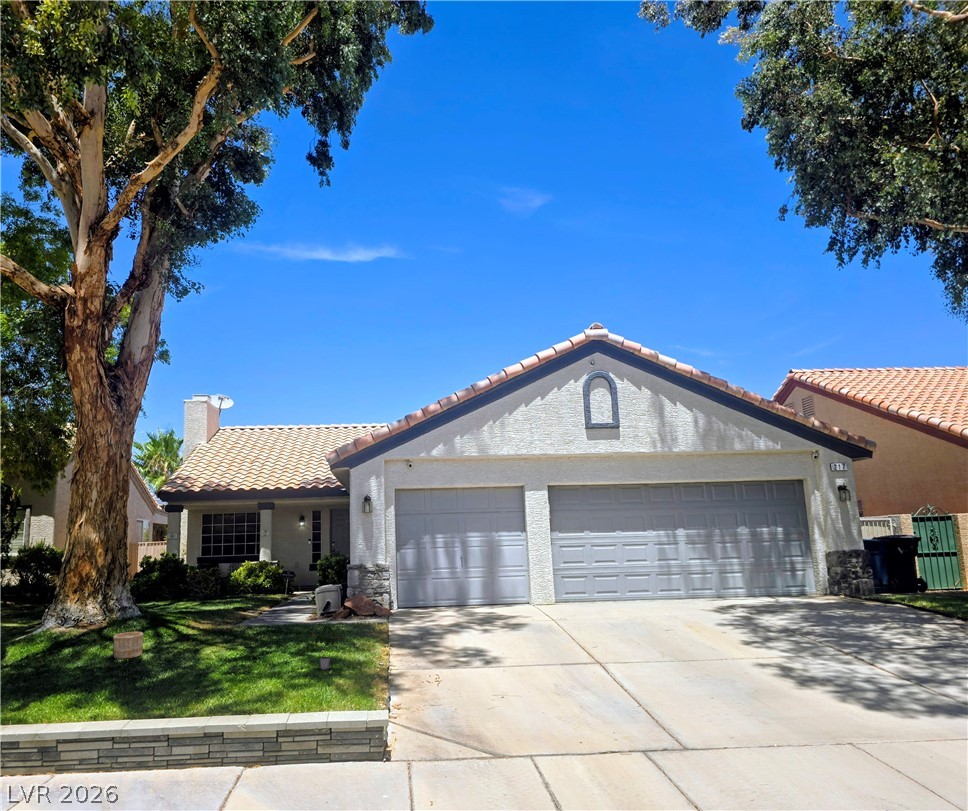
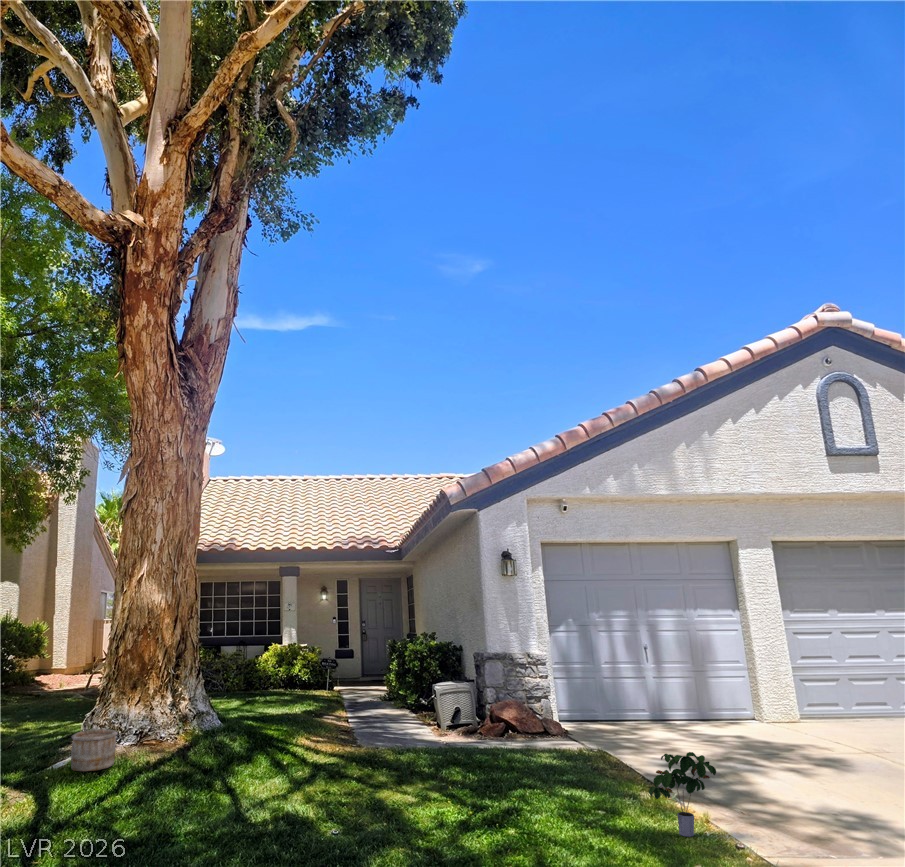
wooden bucket: present [113,632,143,659] -> present [71,729,118,771]

